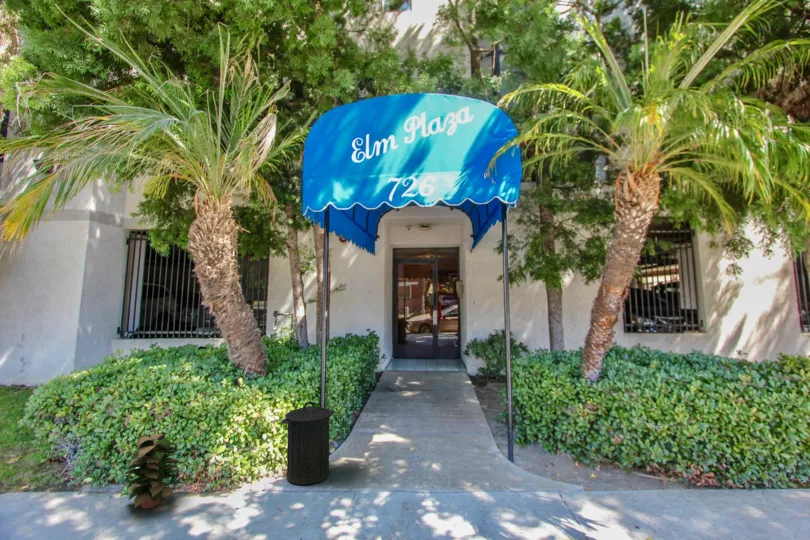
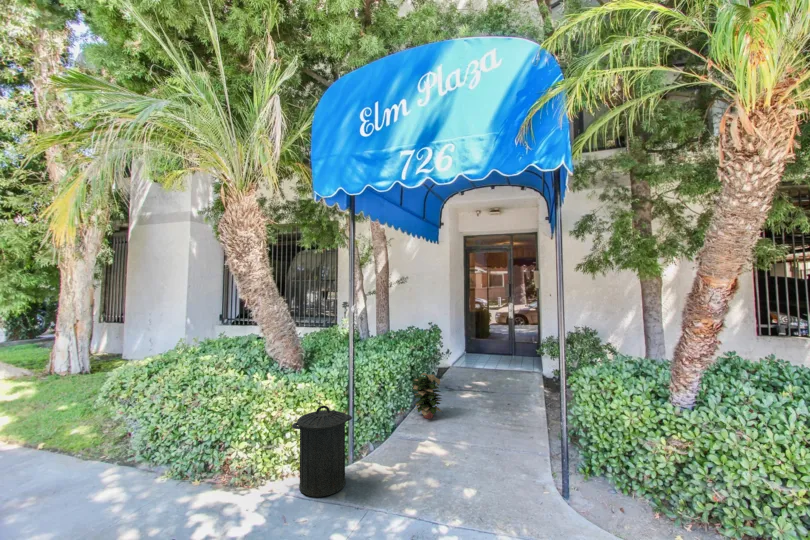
decorative plant: present [124,434,179,509] -> present [412,373,442,419]

